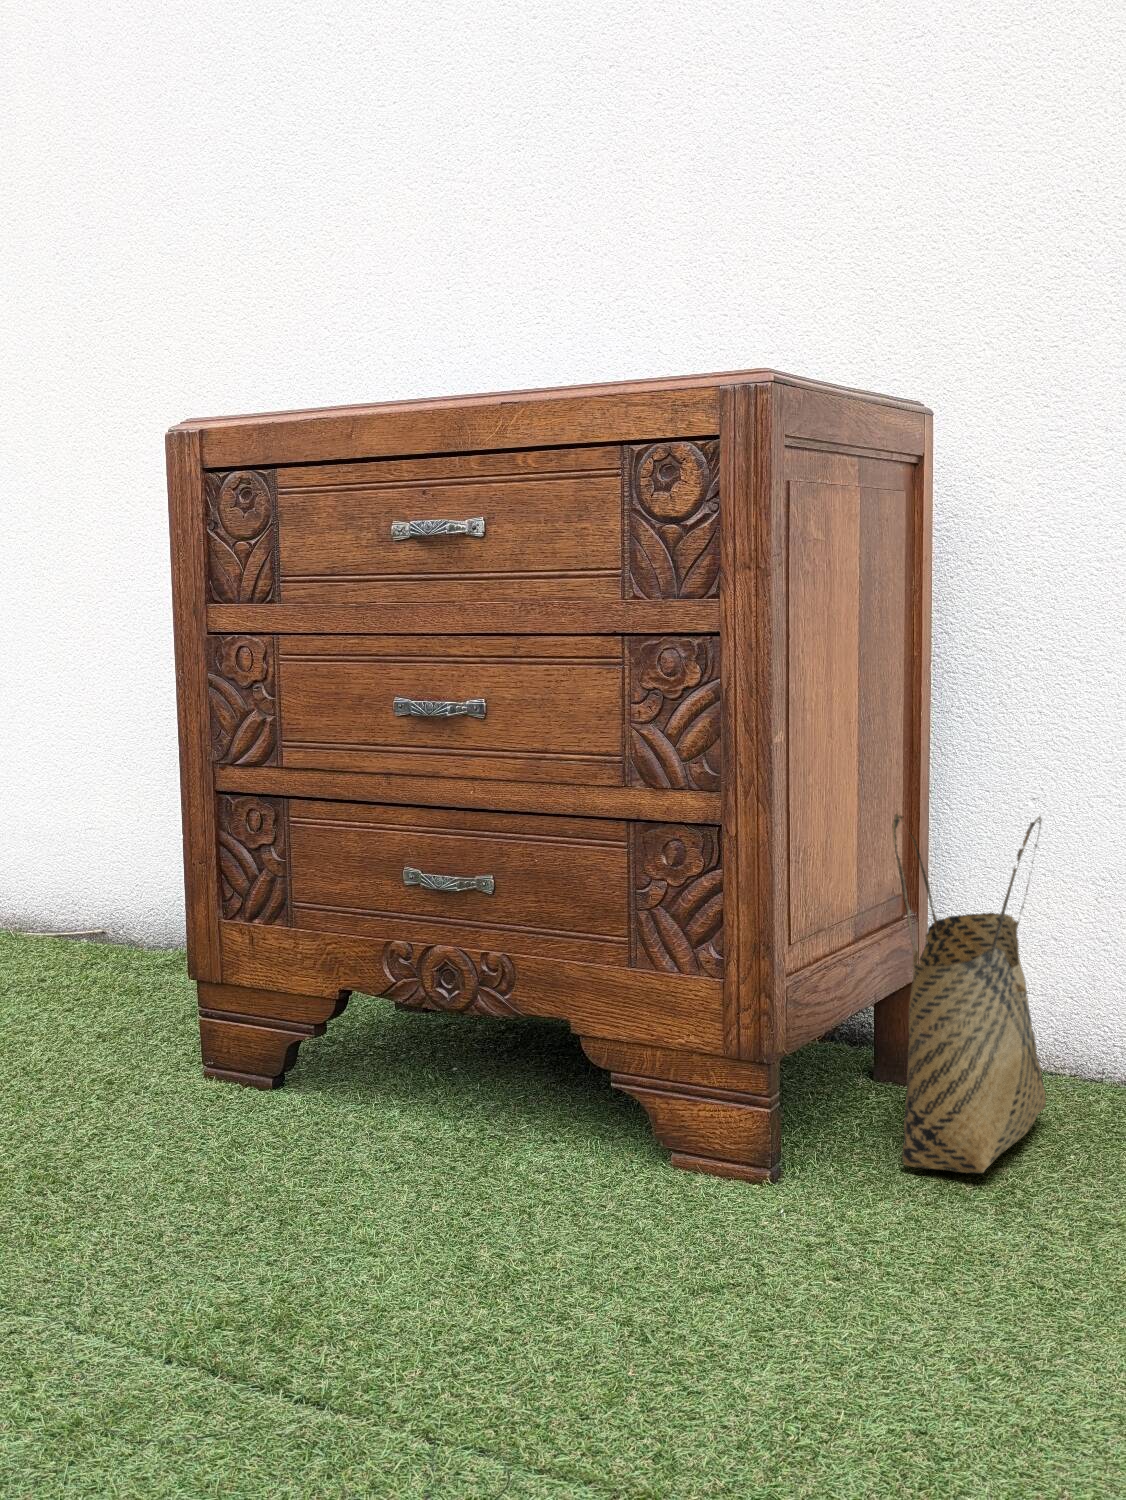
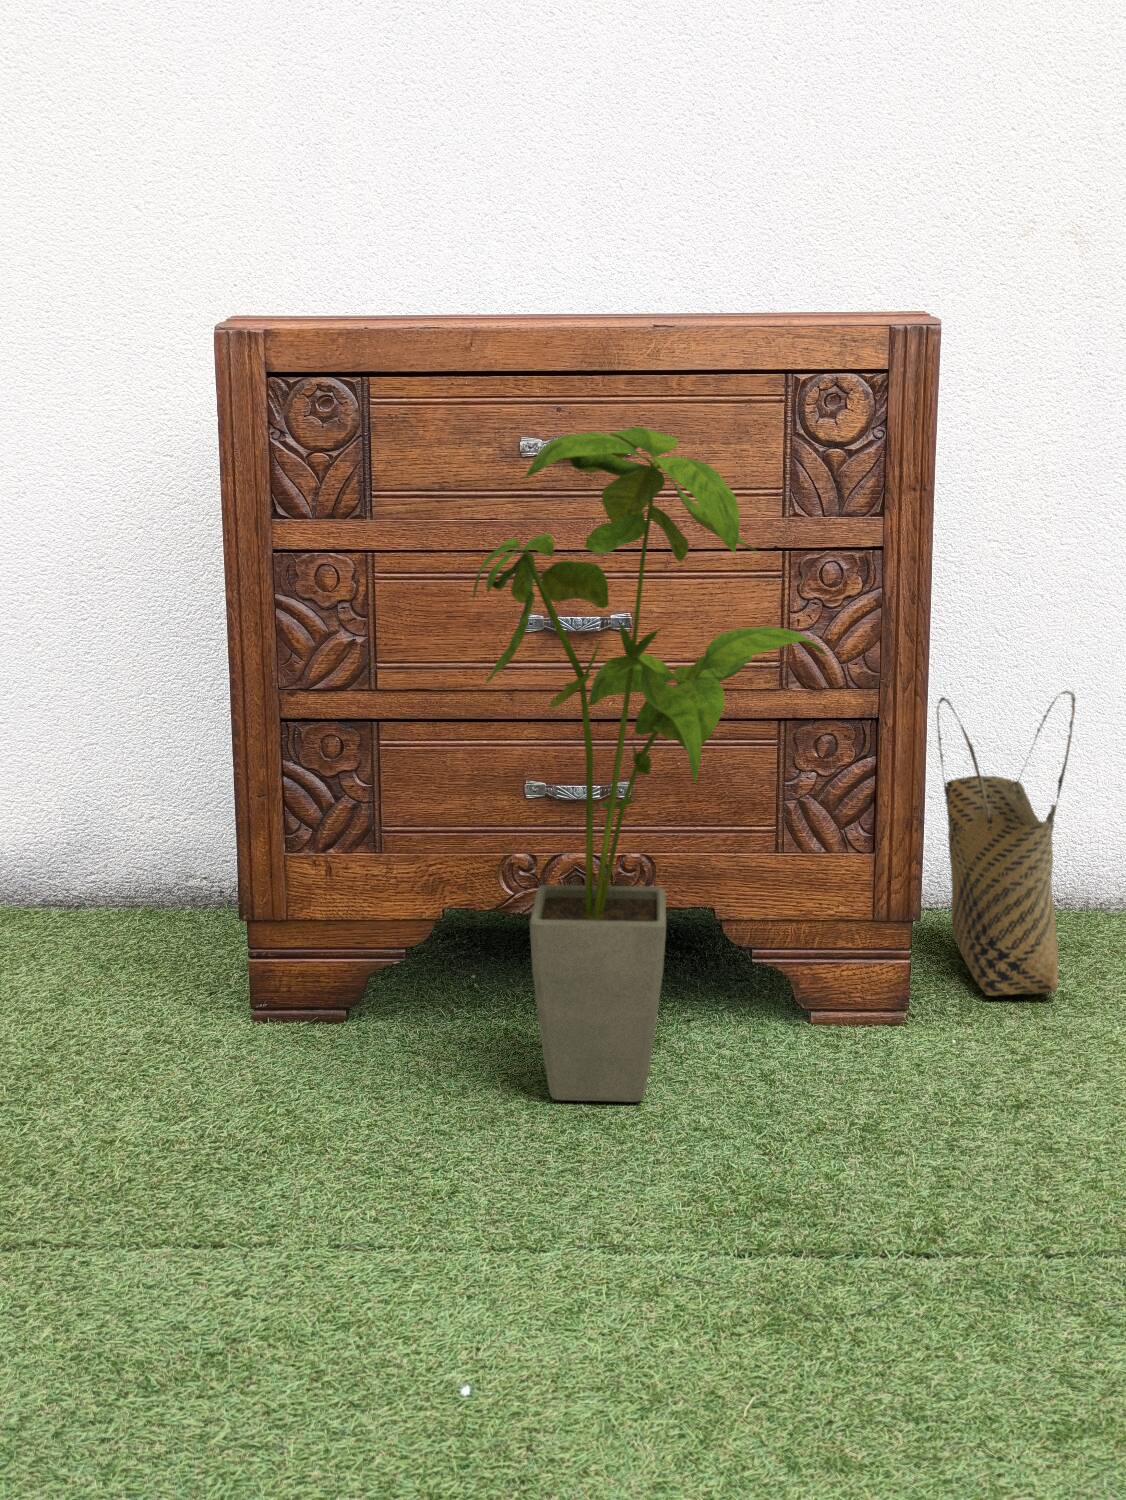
house plant: none [217,497,610,1207] -> present [473,427,827,1102]

